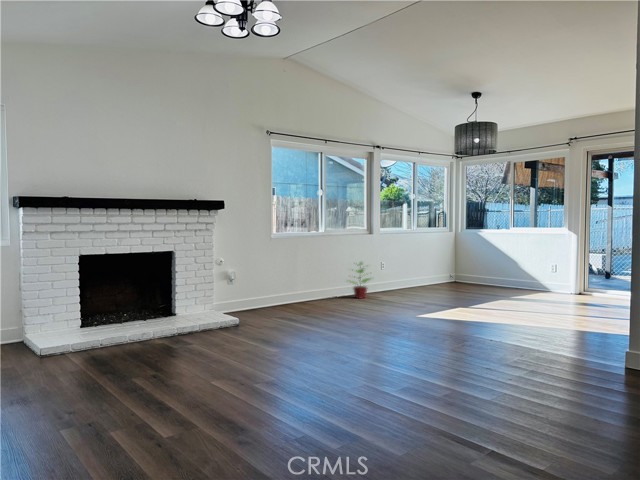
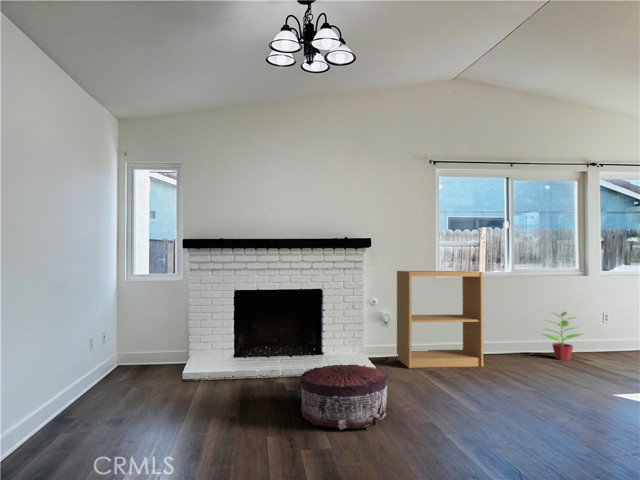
bookshelf: none [241,231,314,317] -> present [397,271,483,368]
pouf: none [212,312,290,365] -> present [300,365,387,429]

